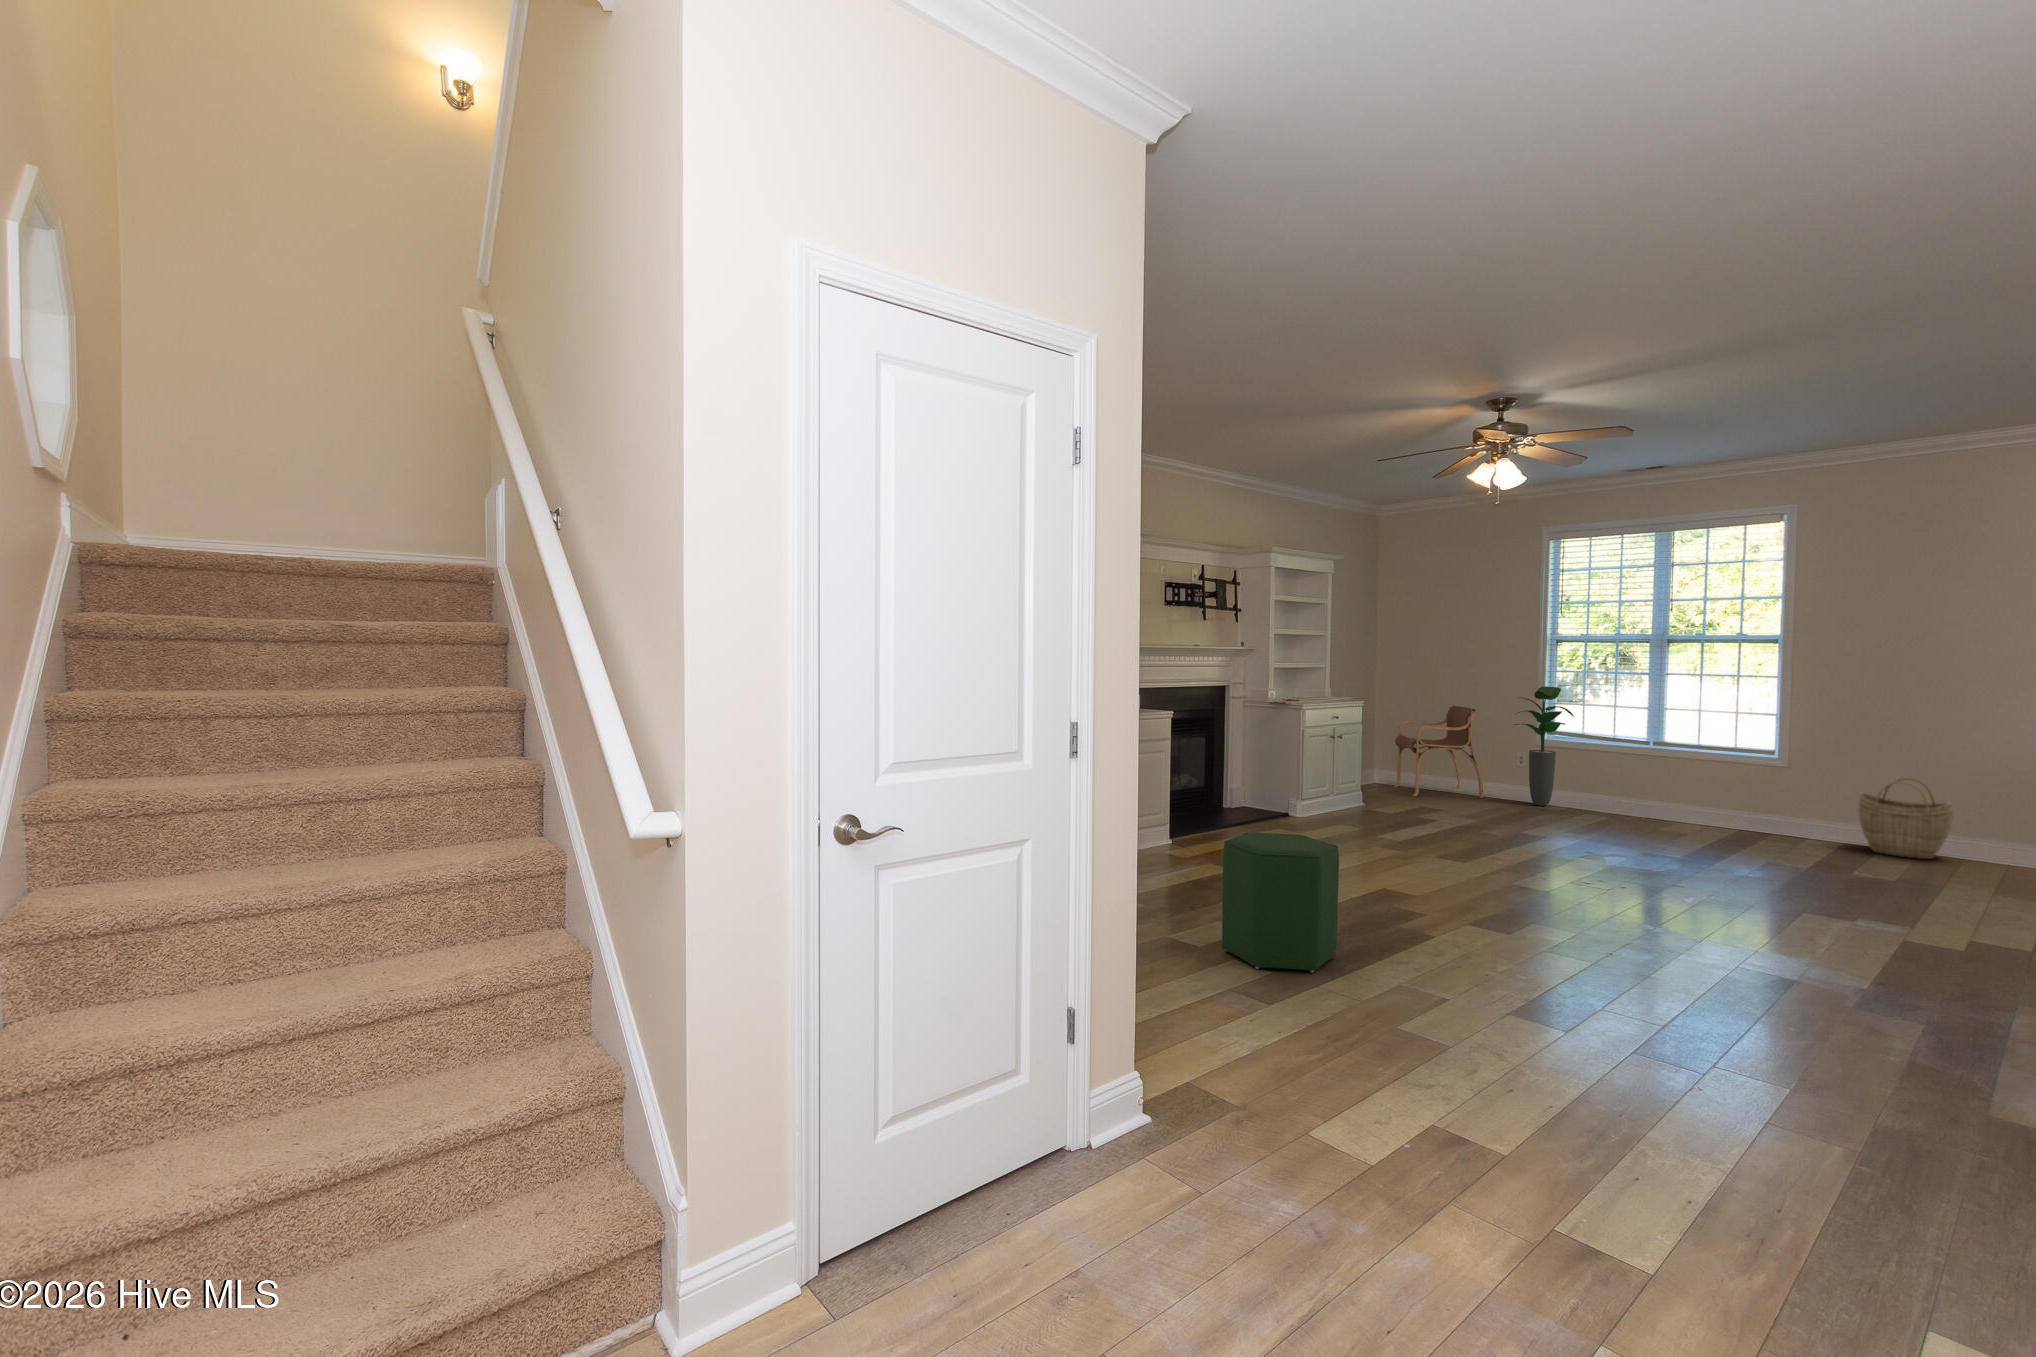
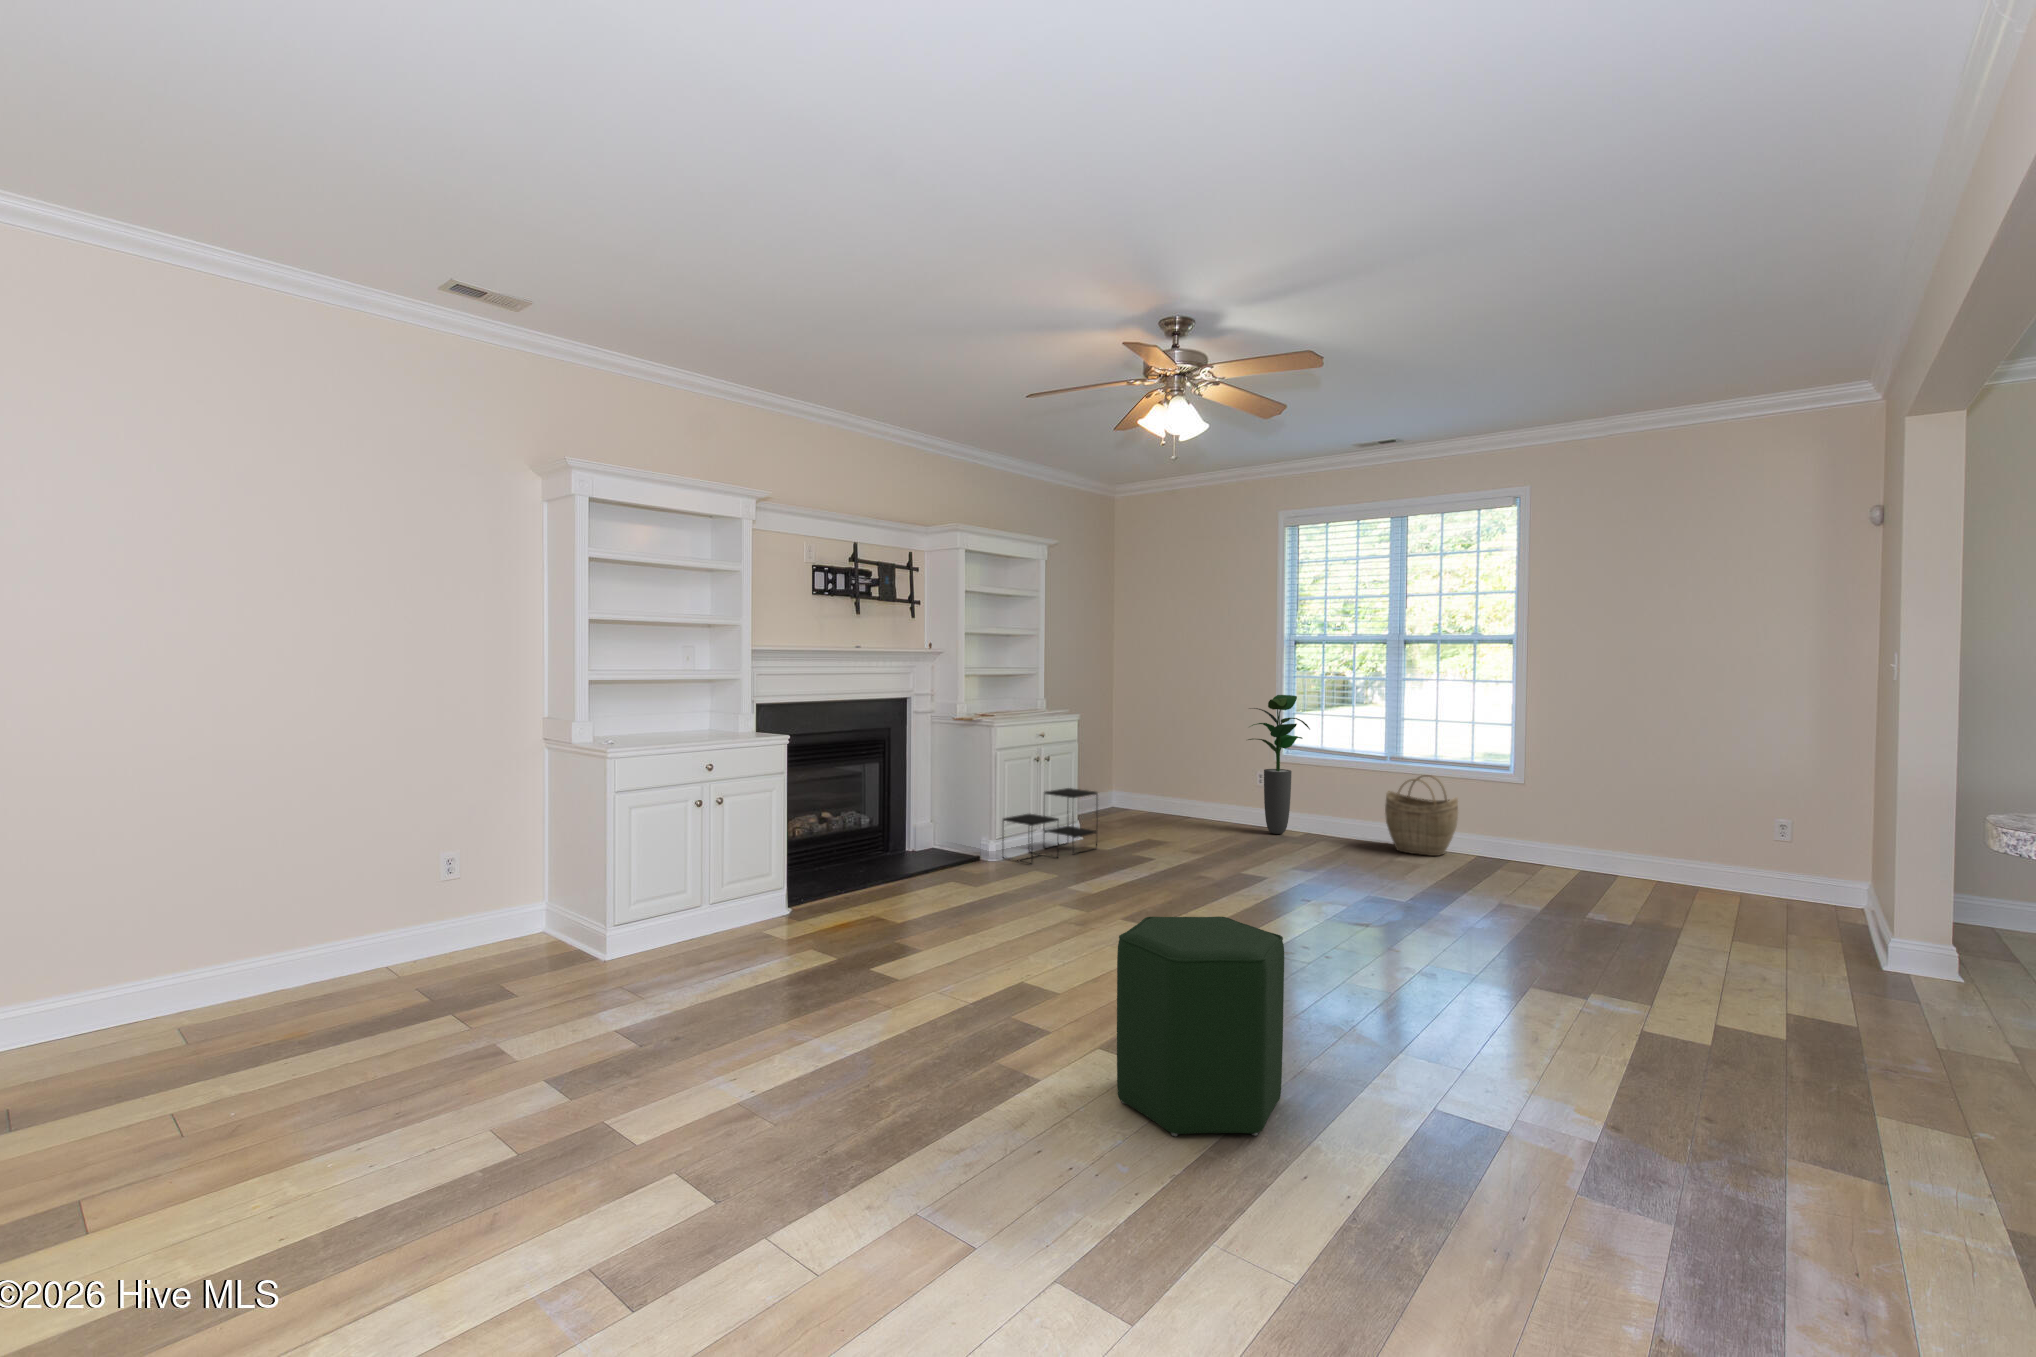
armchair: present [1394,705,1483,798] -> none [1125,717,1217,827]
side table: none [1310,761,1387,820] -> present [1003,788,1098,863]
woven basket: present [1858,777,1953,859] -> present [1385,775,1458,856]
ottoman: present [1222,832,1339,972] -> present [1117,916,1284,1136]

